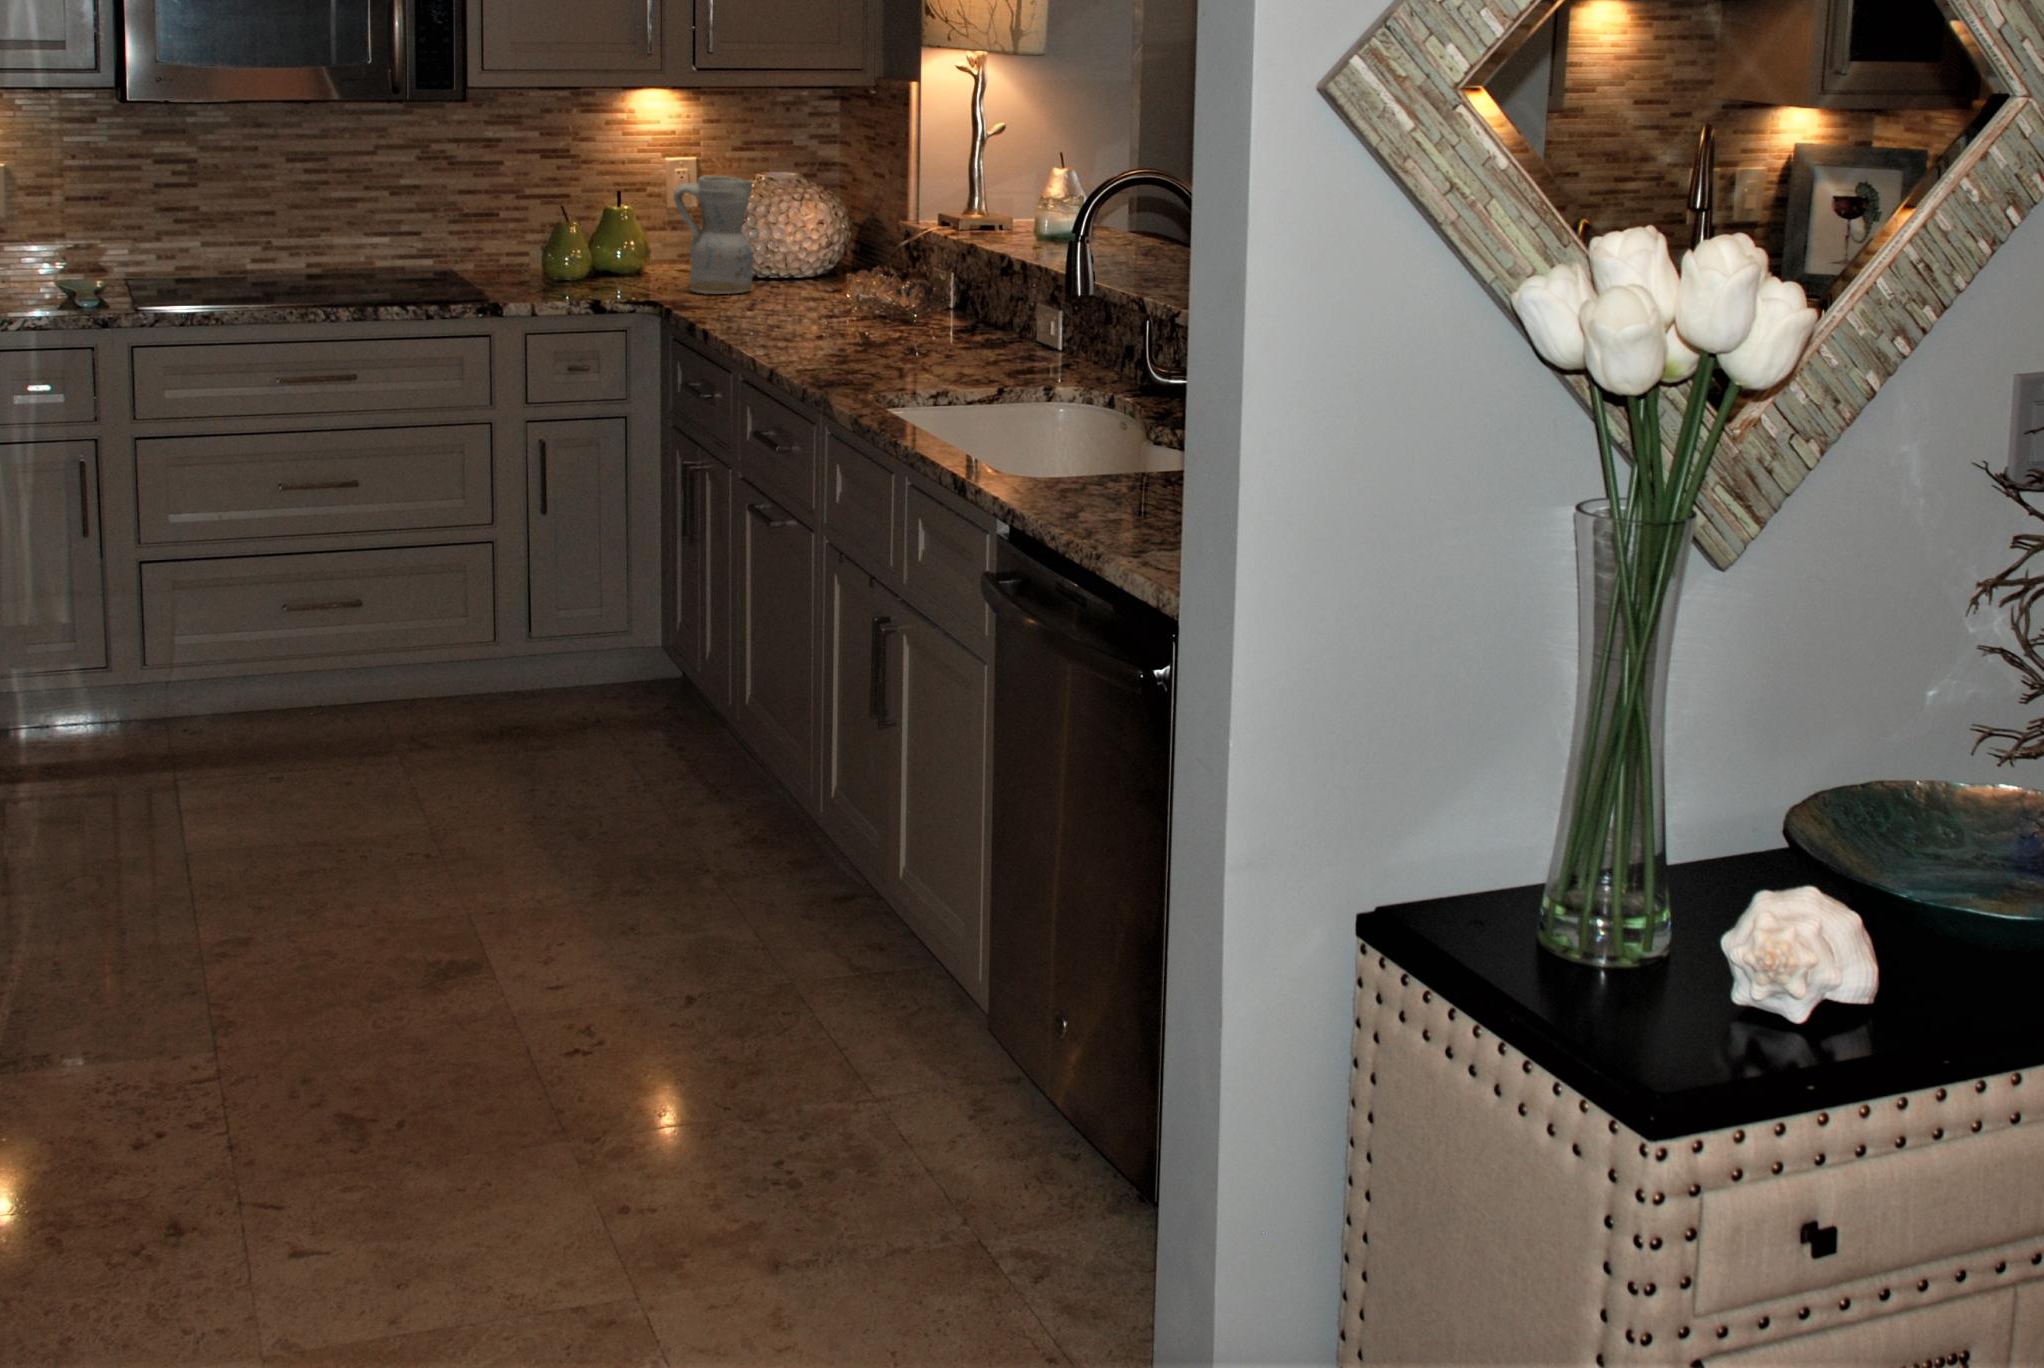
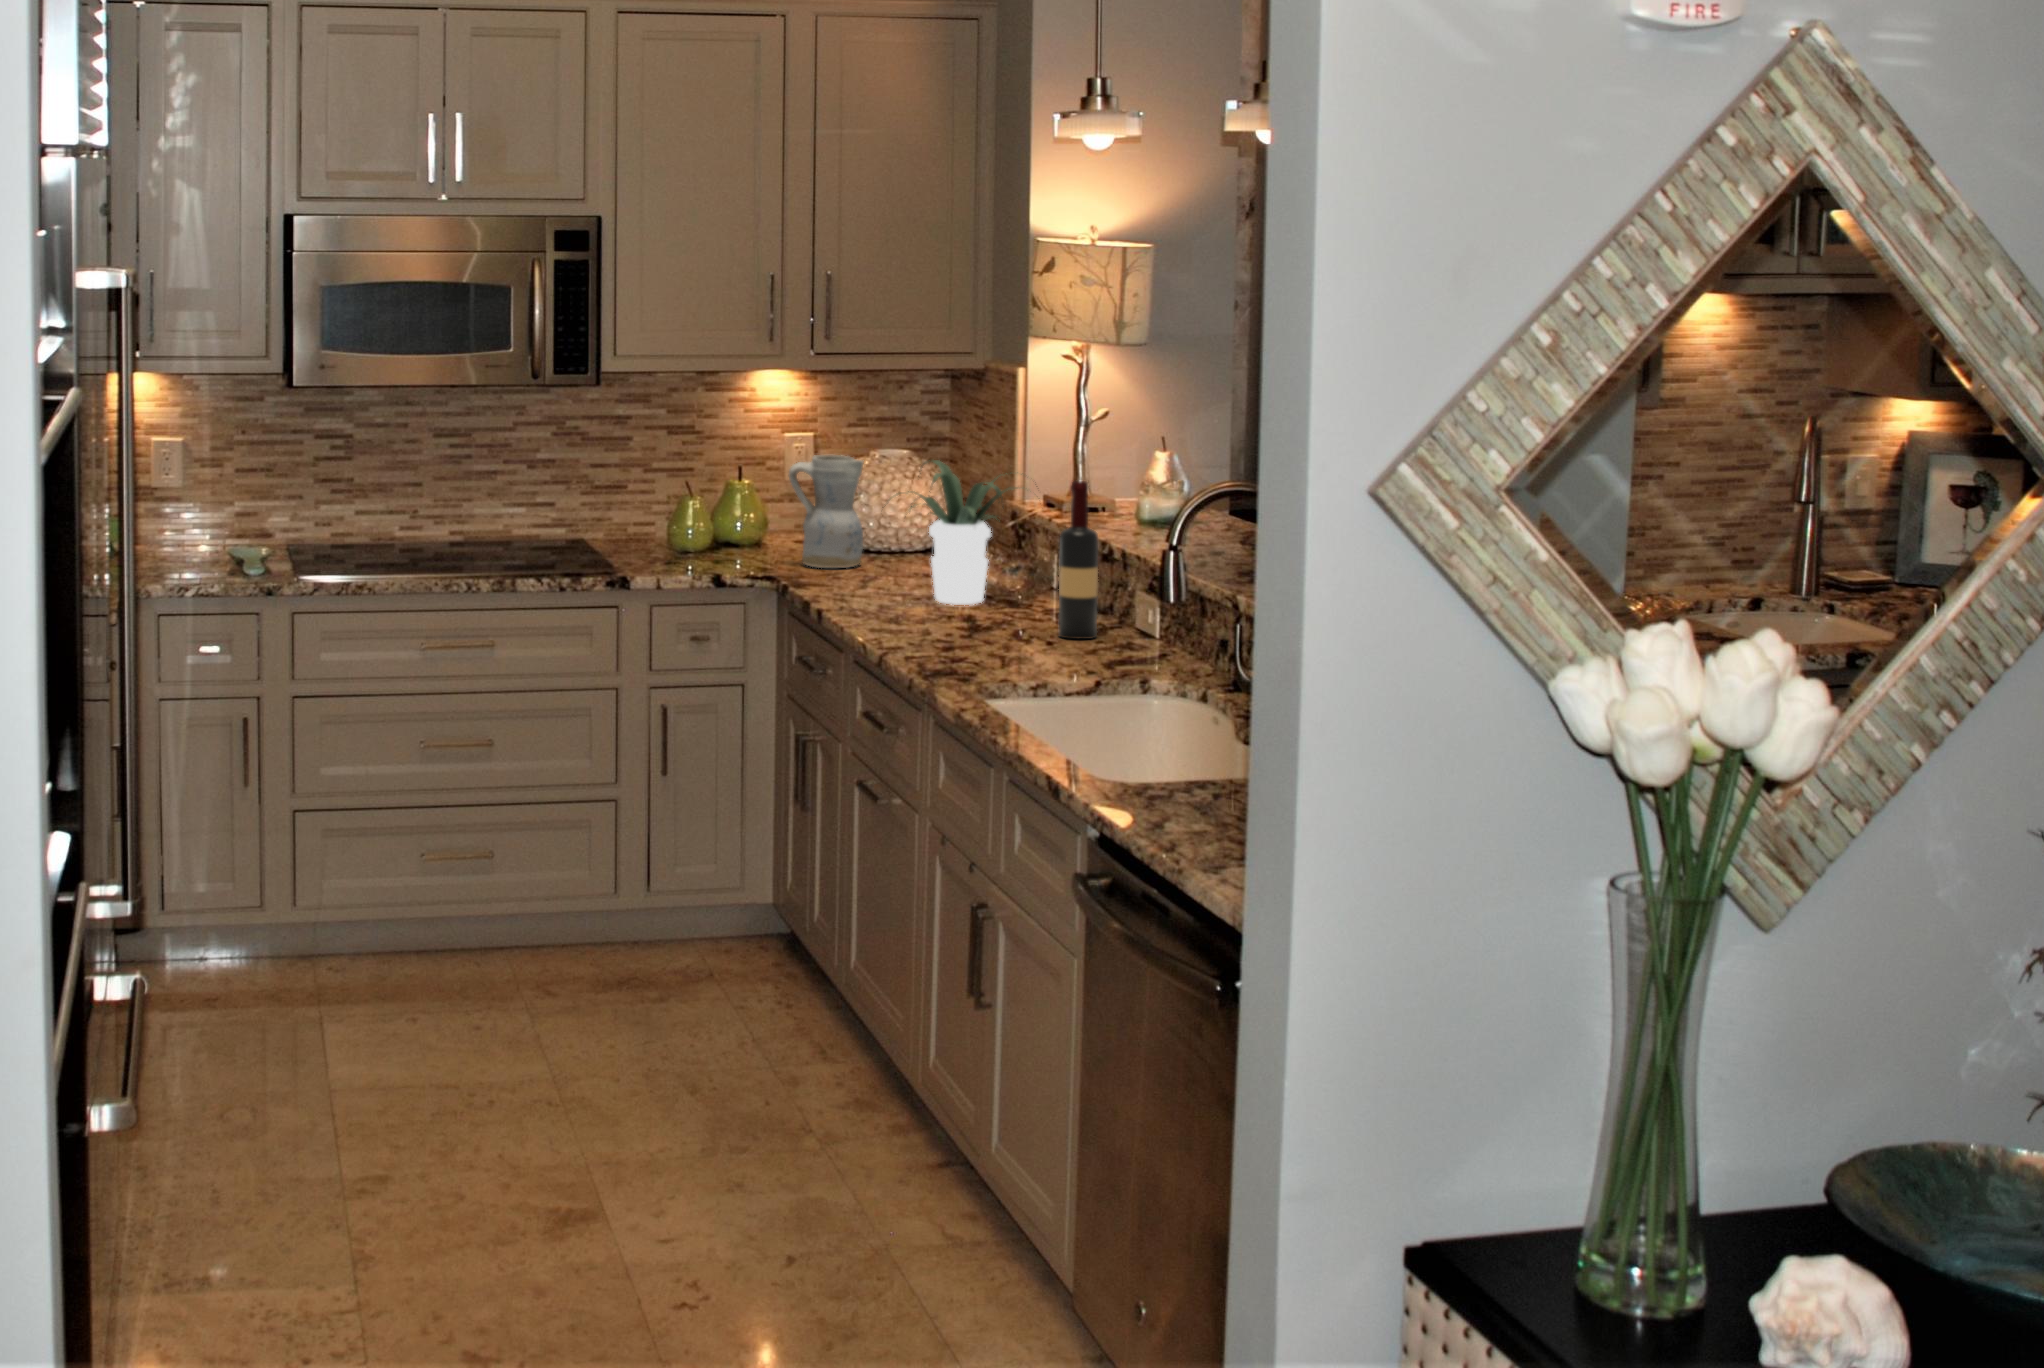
potted plant: none [770,174,942,323] -> present [908,460,1024,605]
wine bottle: none [959,186,999,350] -> present [1058,481,1098,639]

